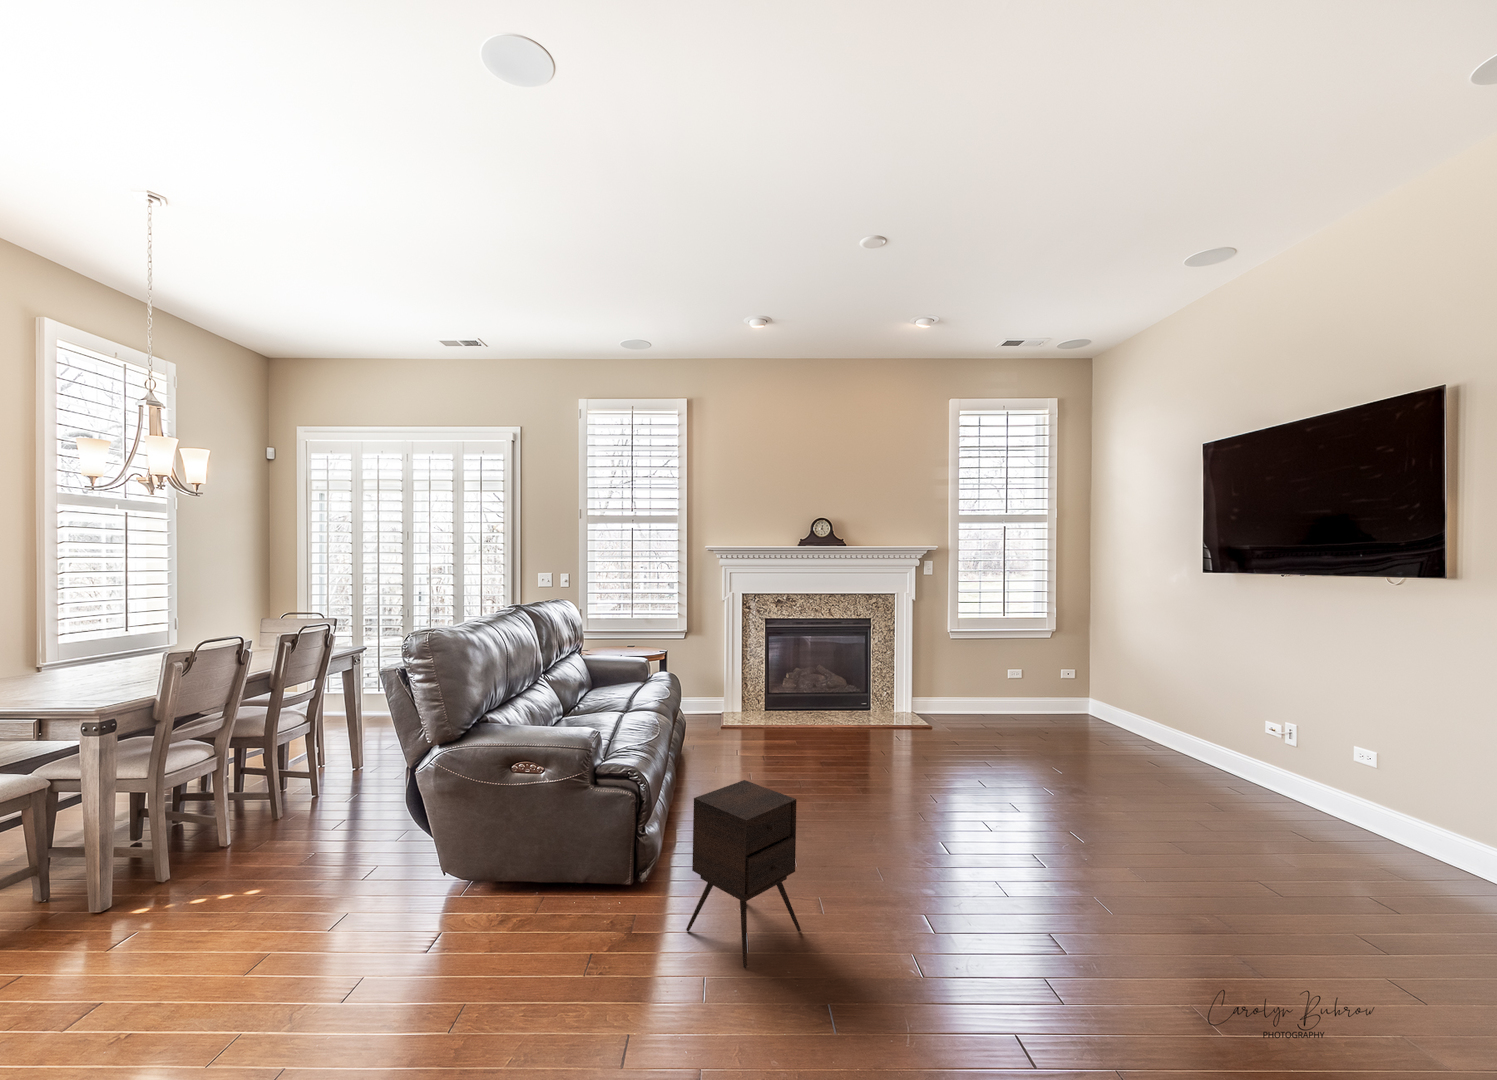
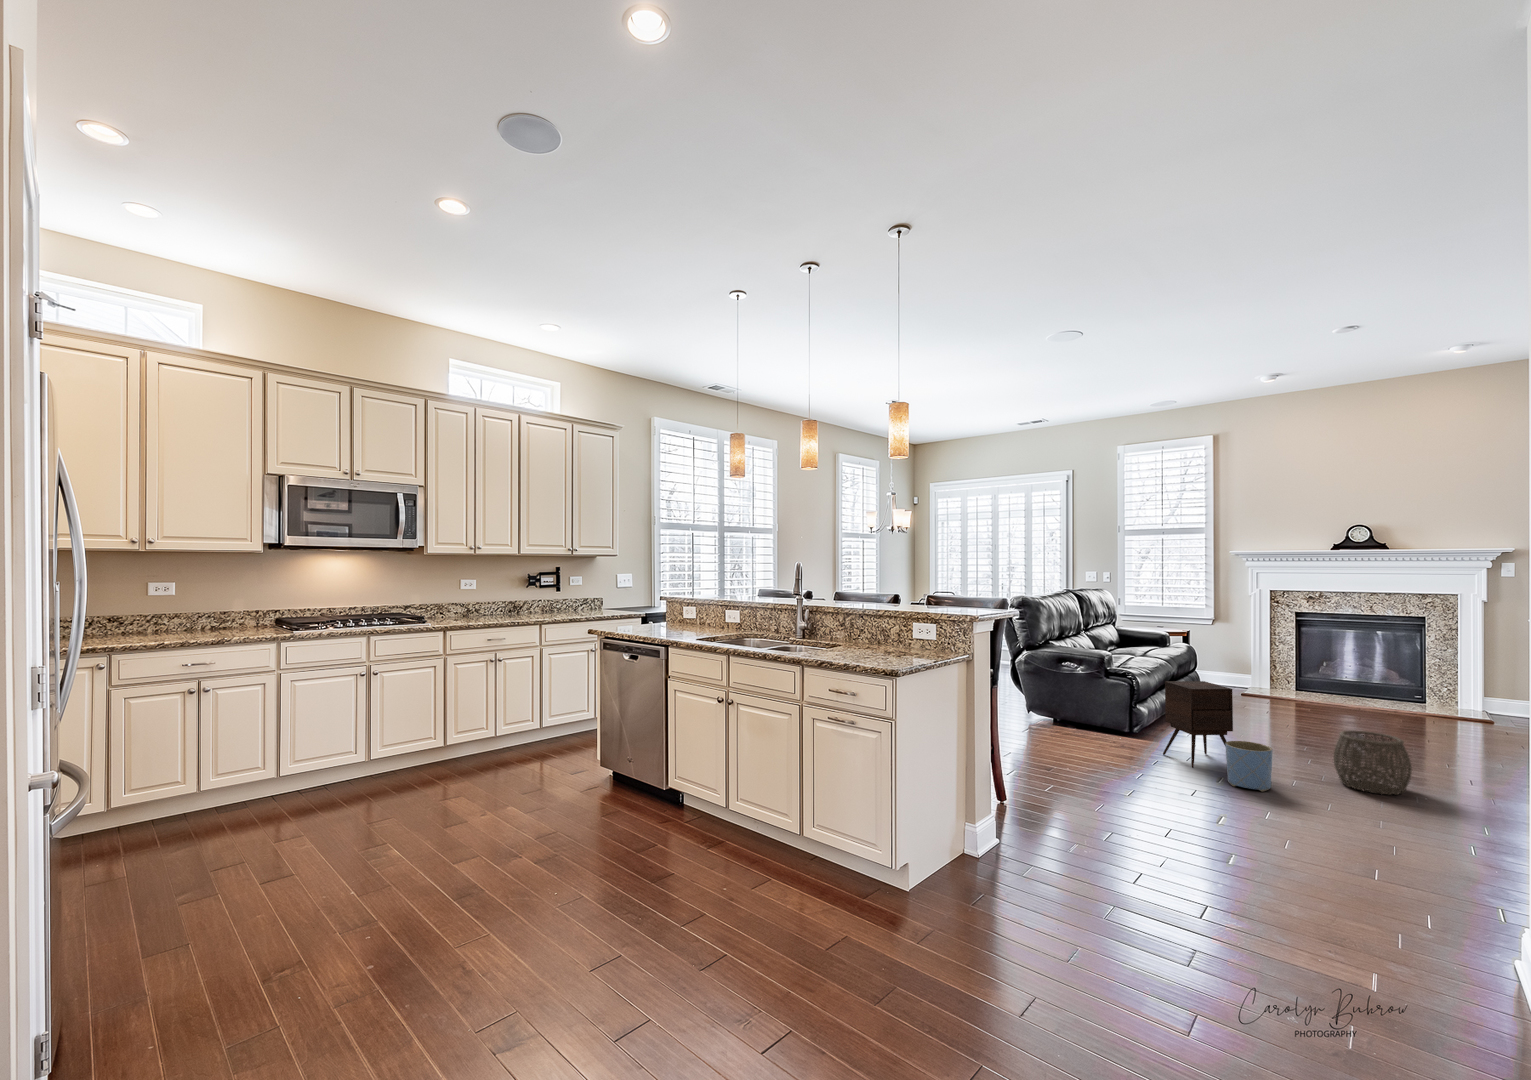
woven basket: none [916,829,1012,941] -> present [1333,730,1412,795]
planter: none [811,908,883,1019] -> present [1225,741,1273,792]

